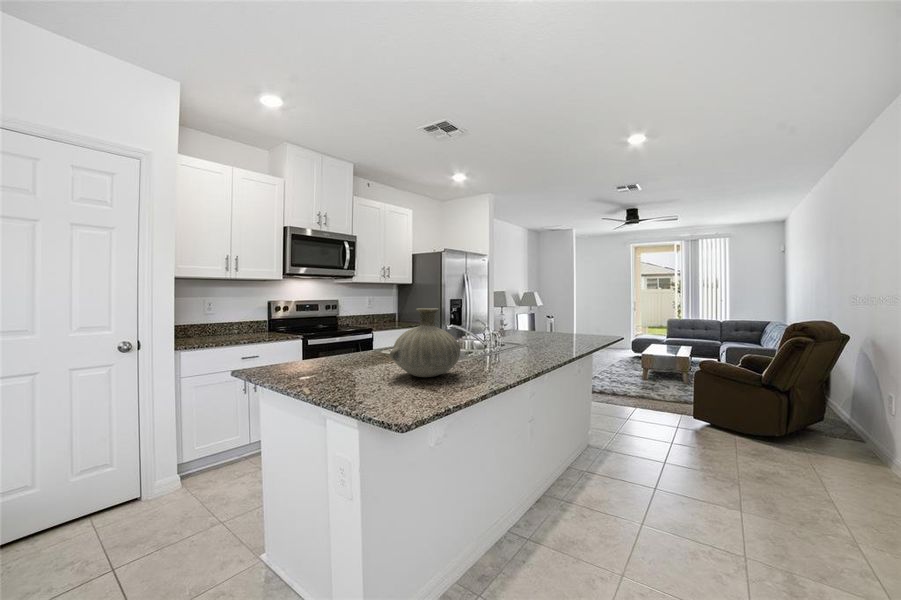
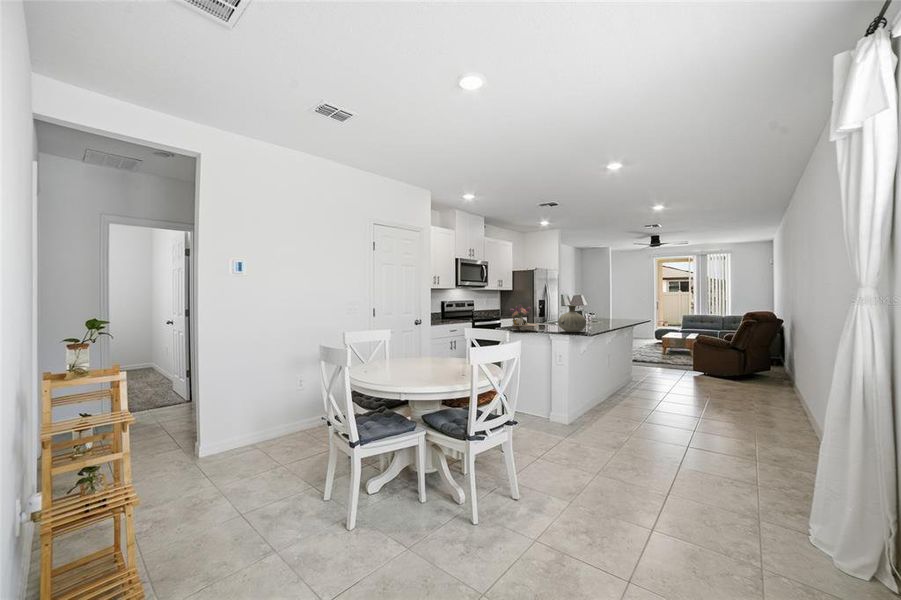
flower arrangement: none [278,305,358,372] -> present [510,304,538,330]

